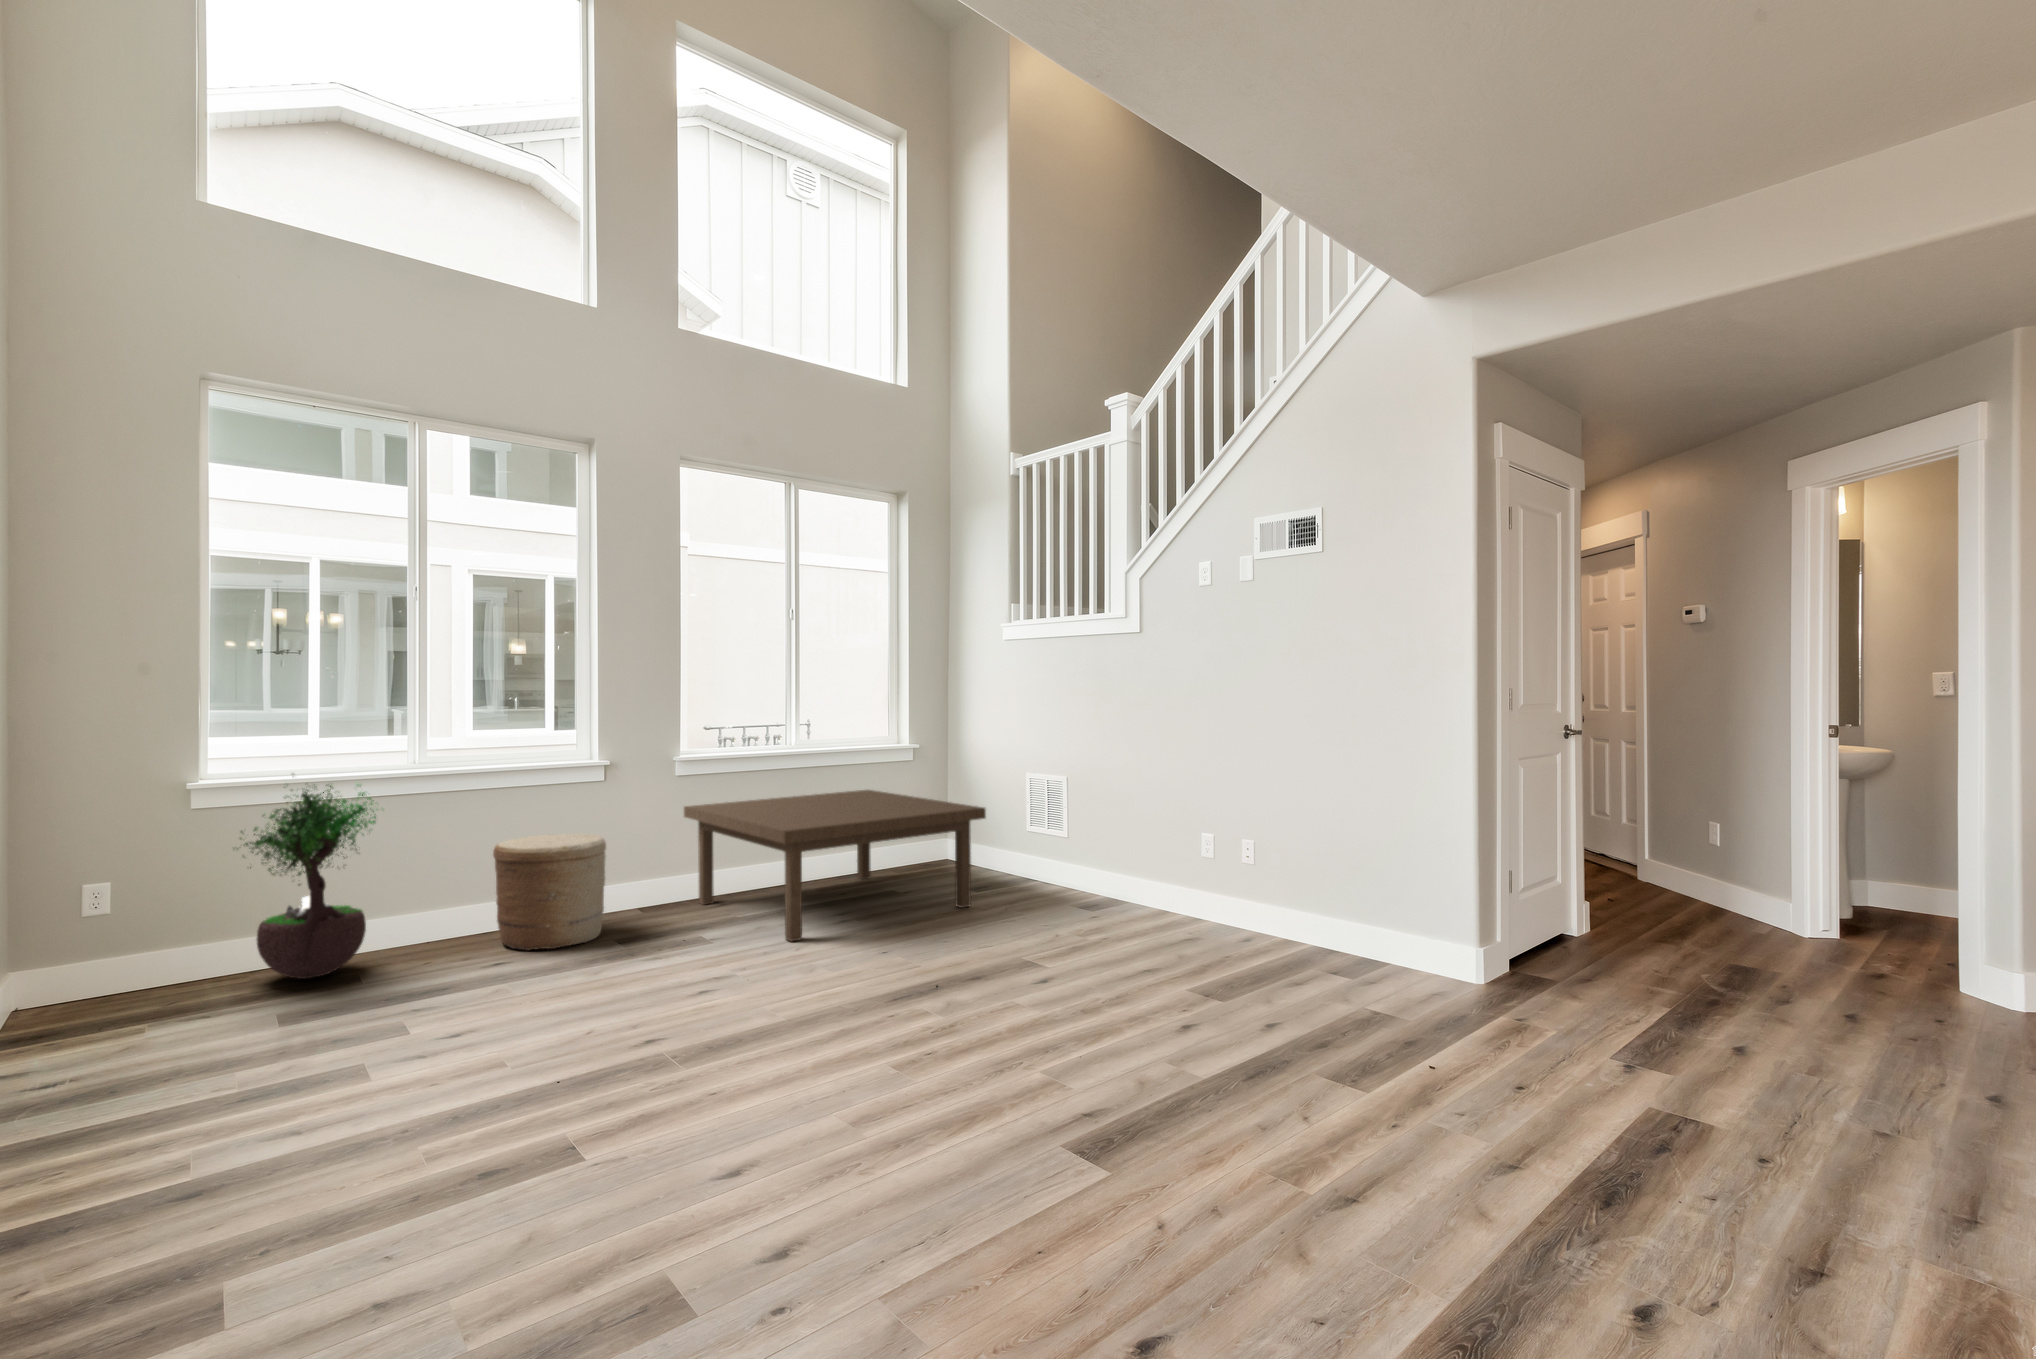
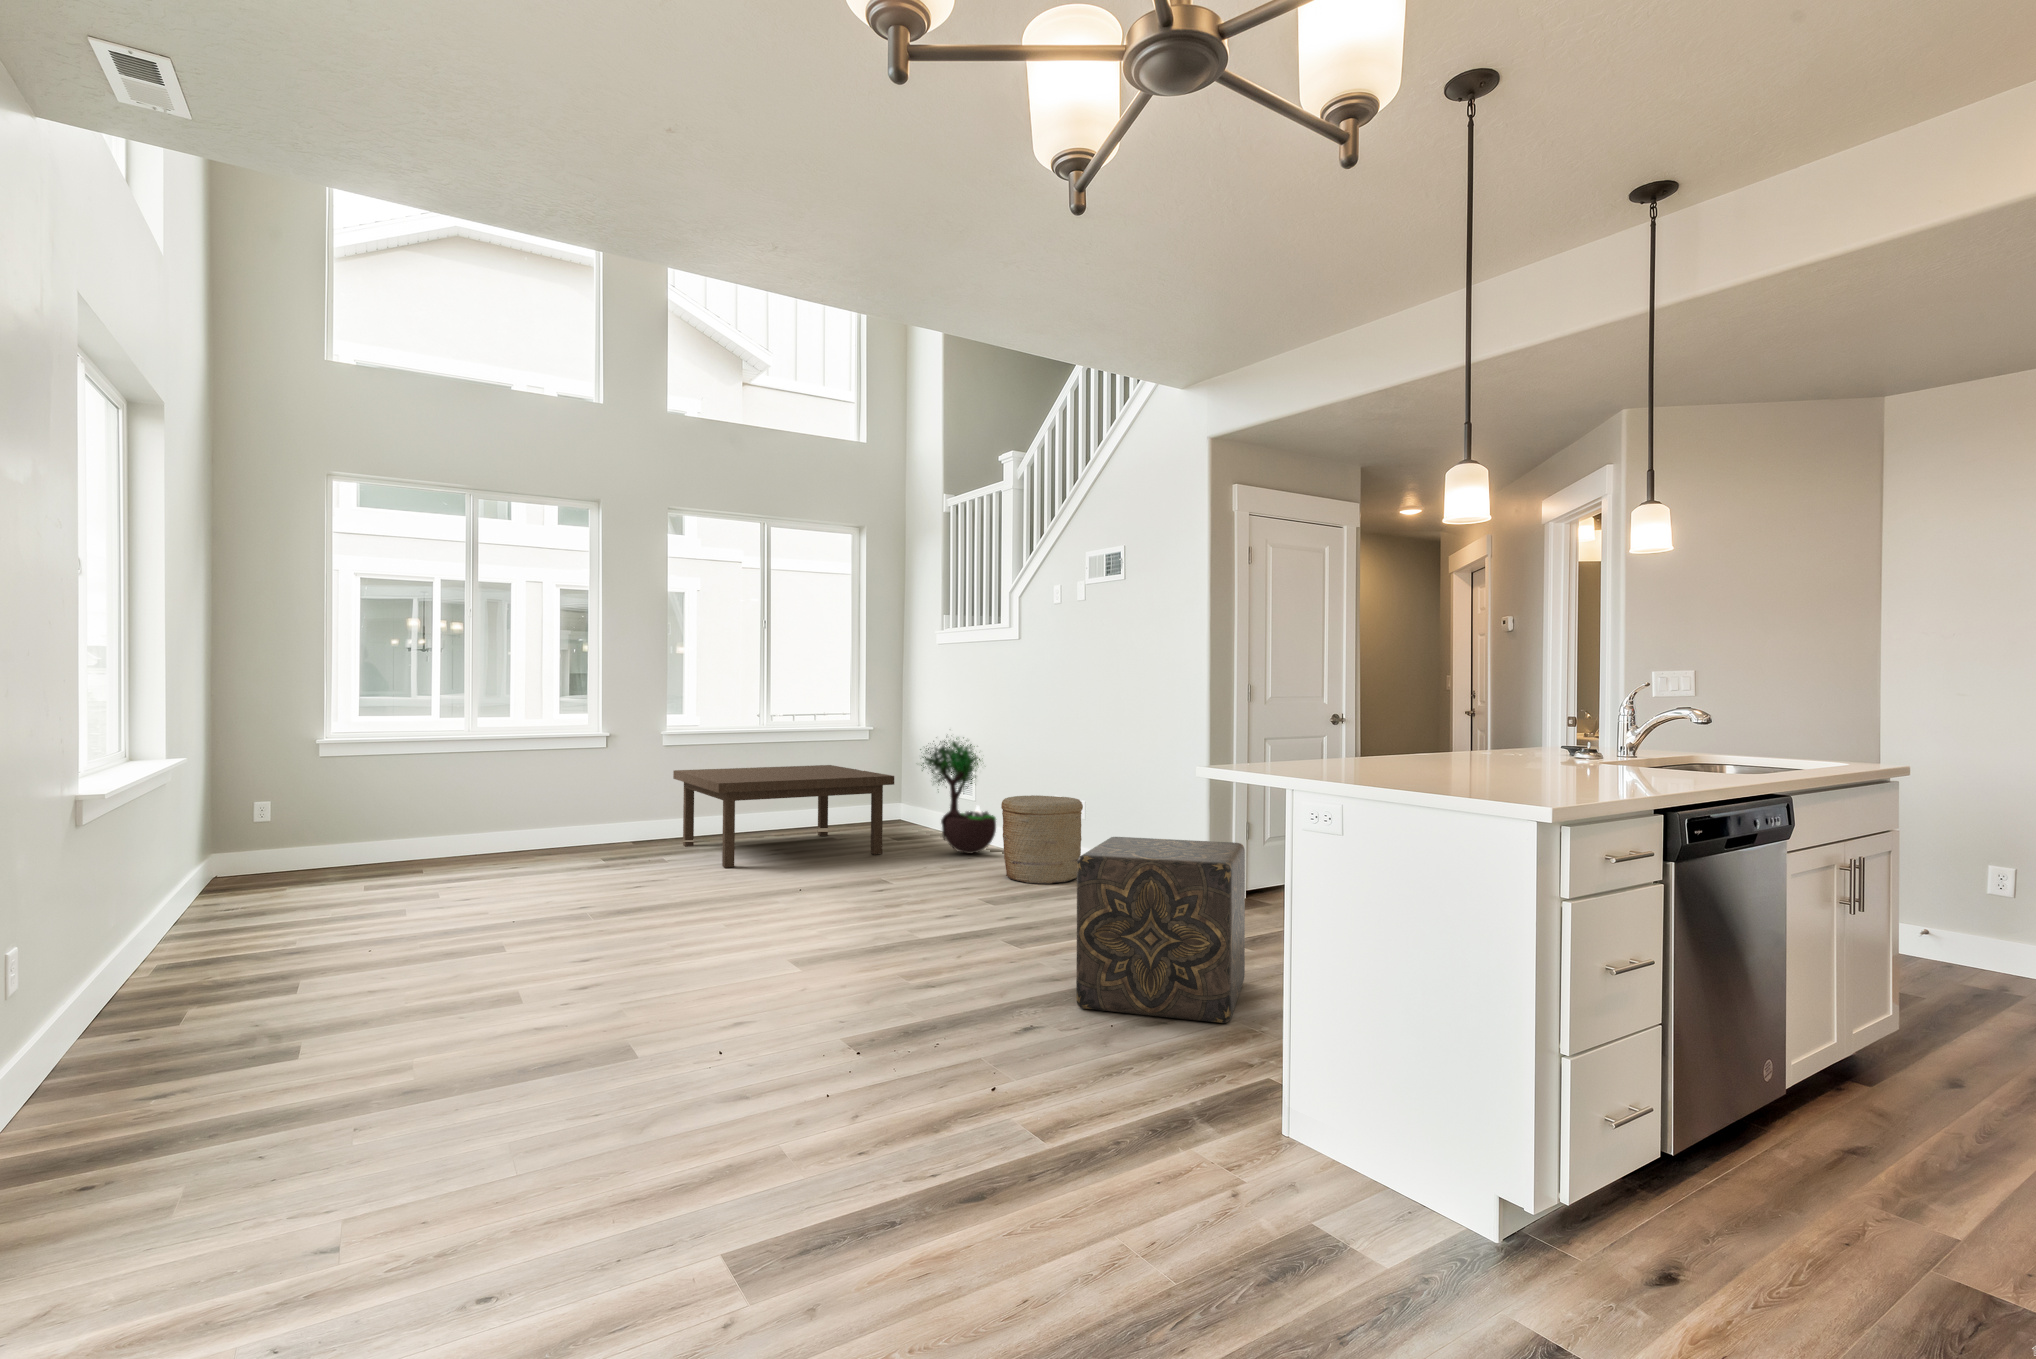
potted tree: present [235,774,377,979] -> present [920,737,996,854]
woven basket: present [493,834,606,950] -> present [1001,795,1083,884]
ottoman: none [1530,930,1872,1238] -> present [1076,837,1245,1023]

